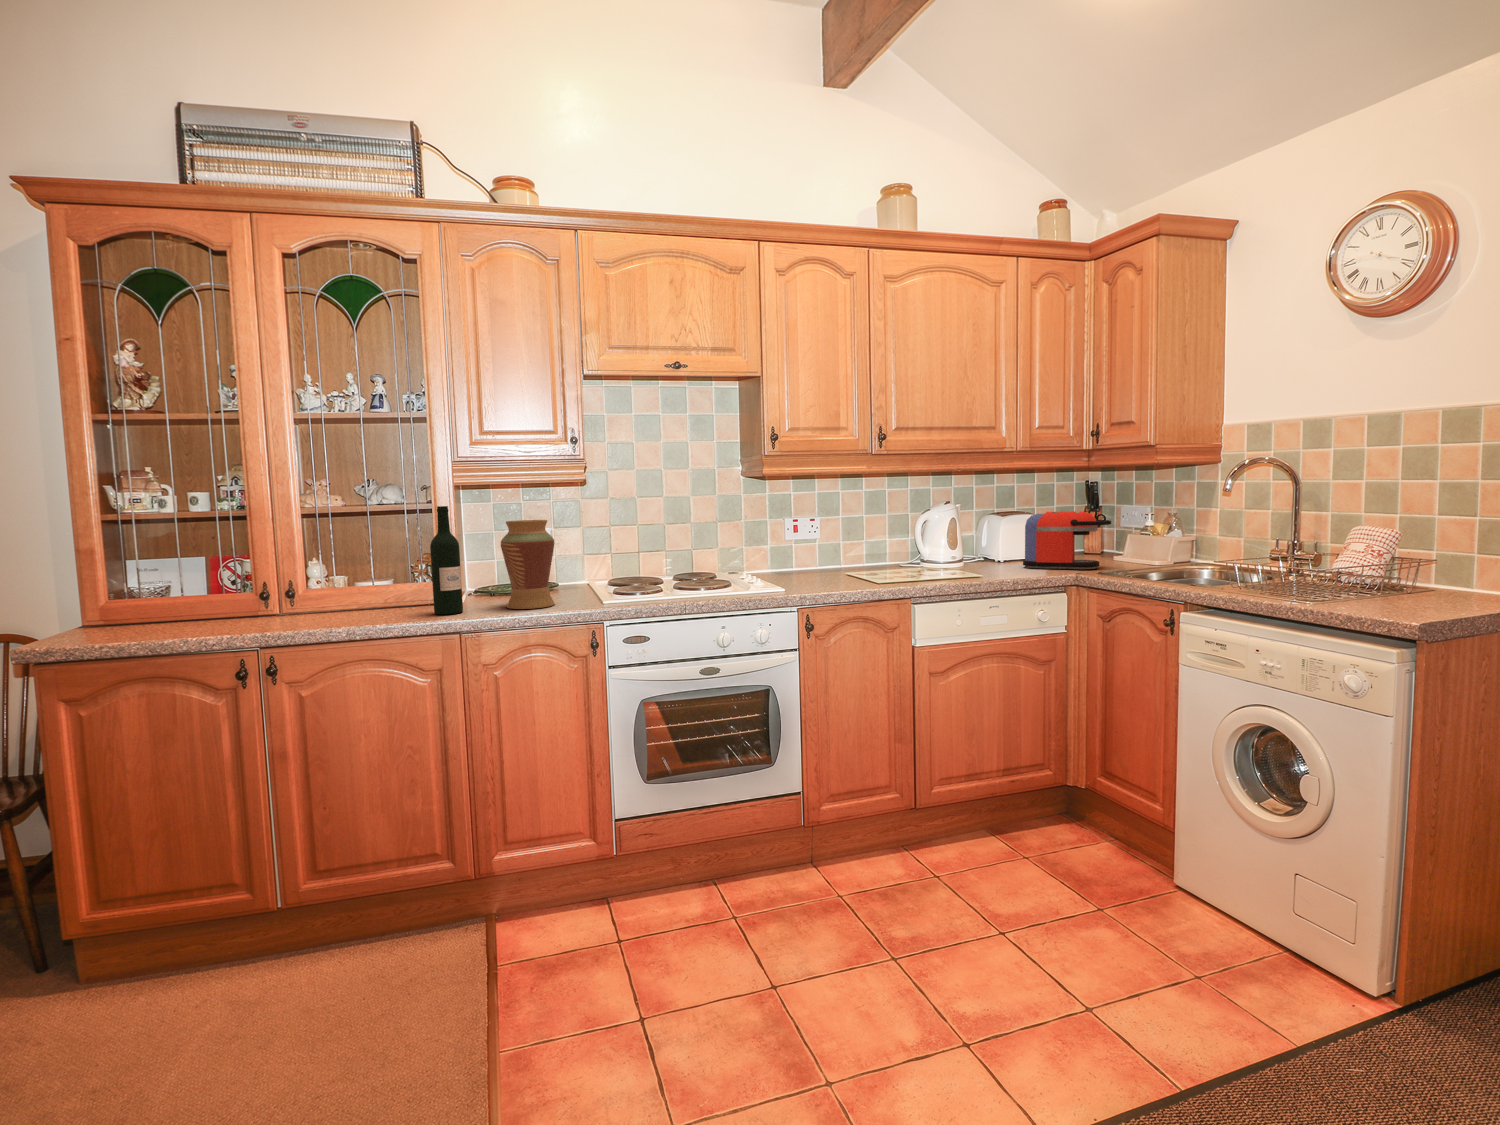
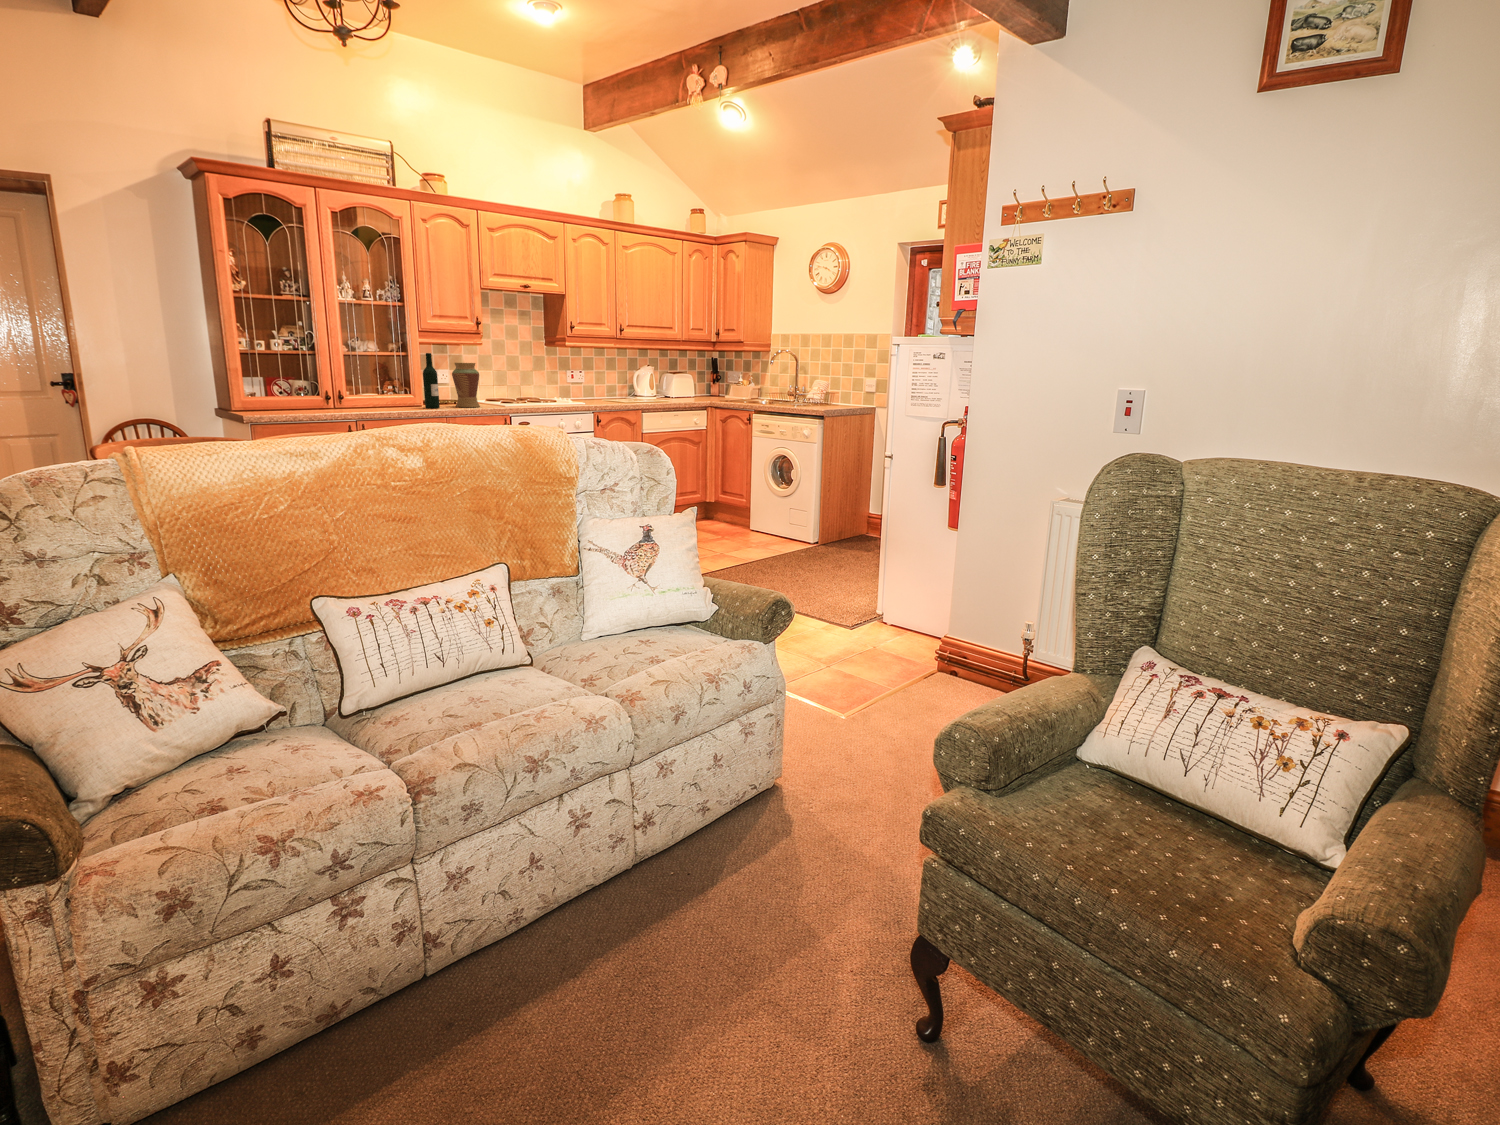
coffee maker: present [1023,511,1111,569] -> none [686,372,726,401]

